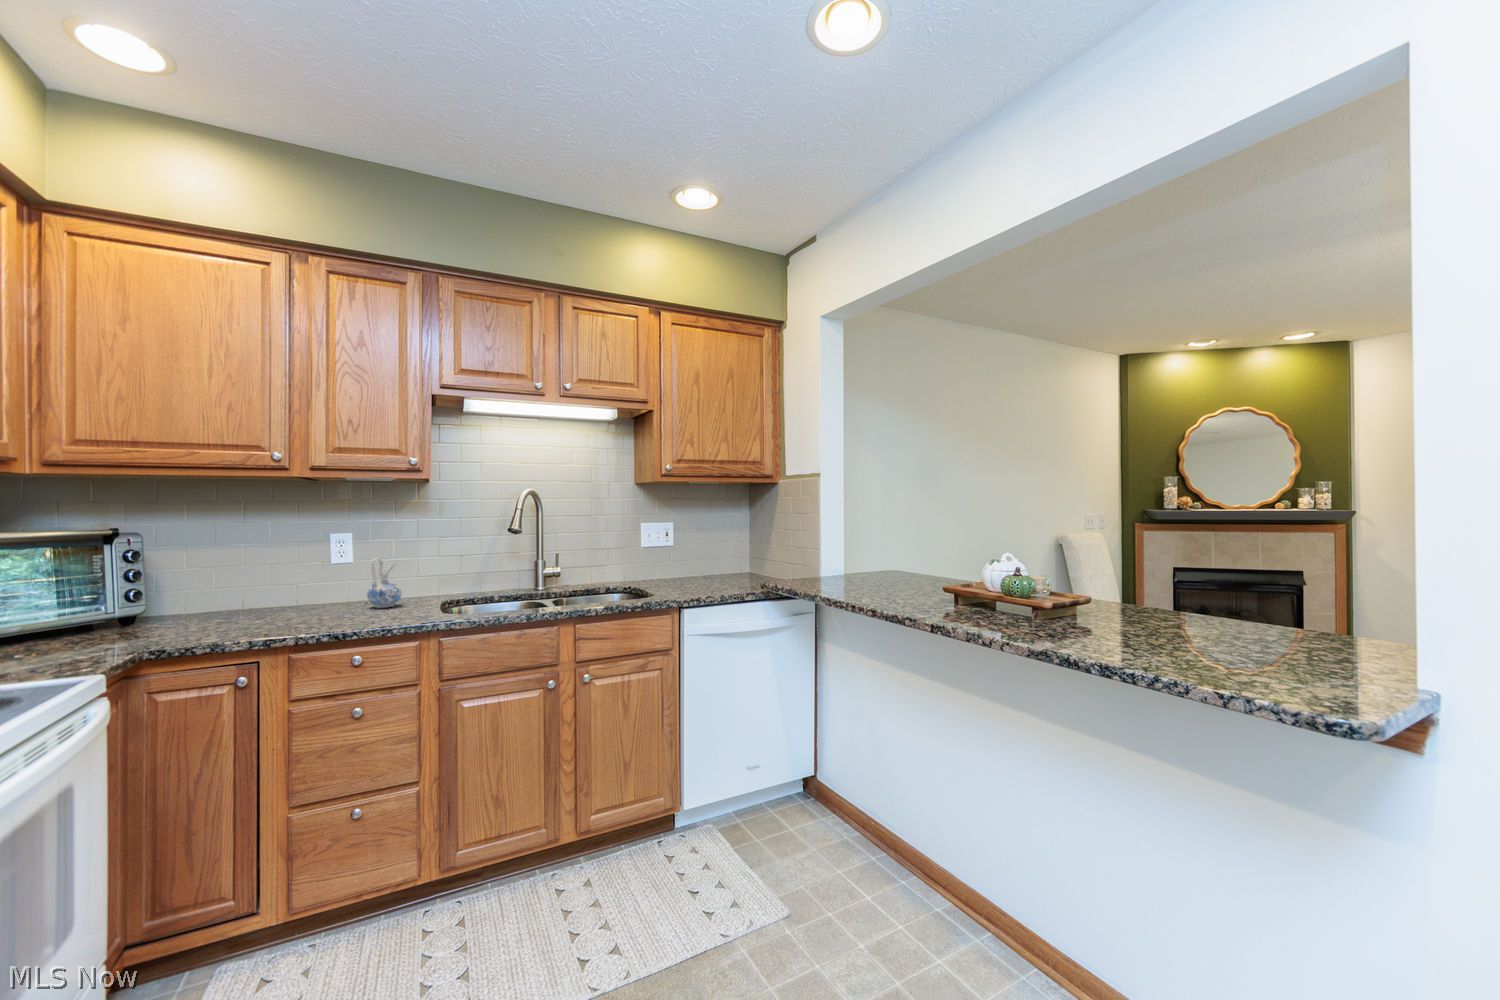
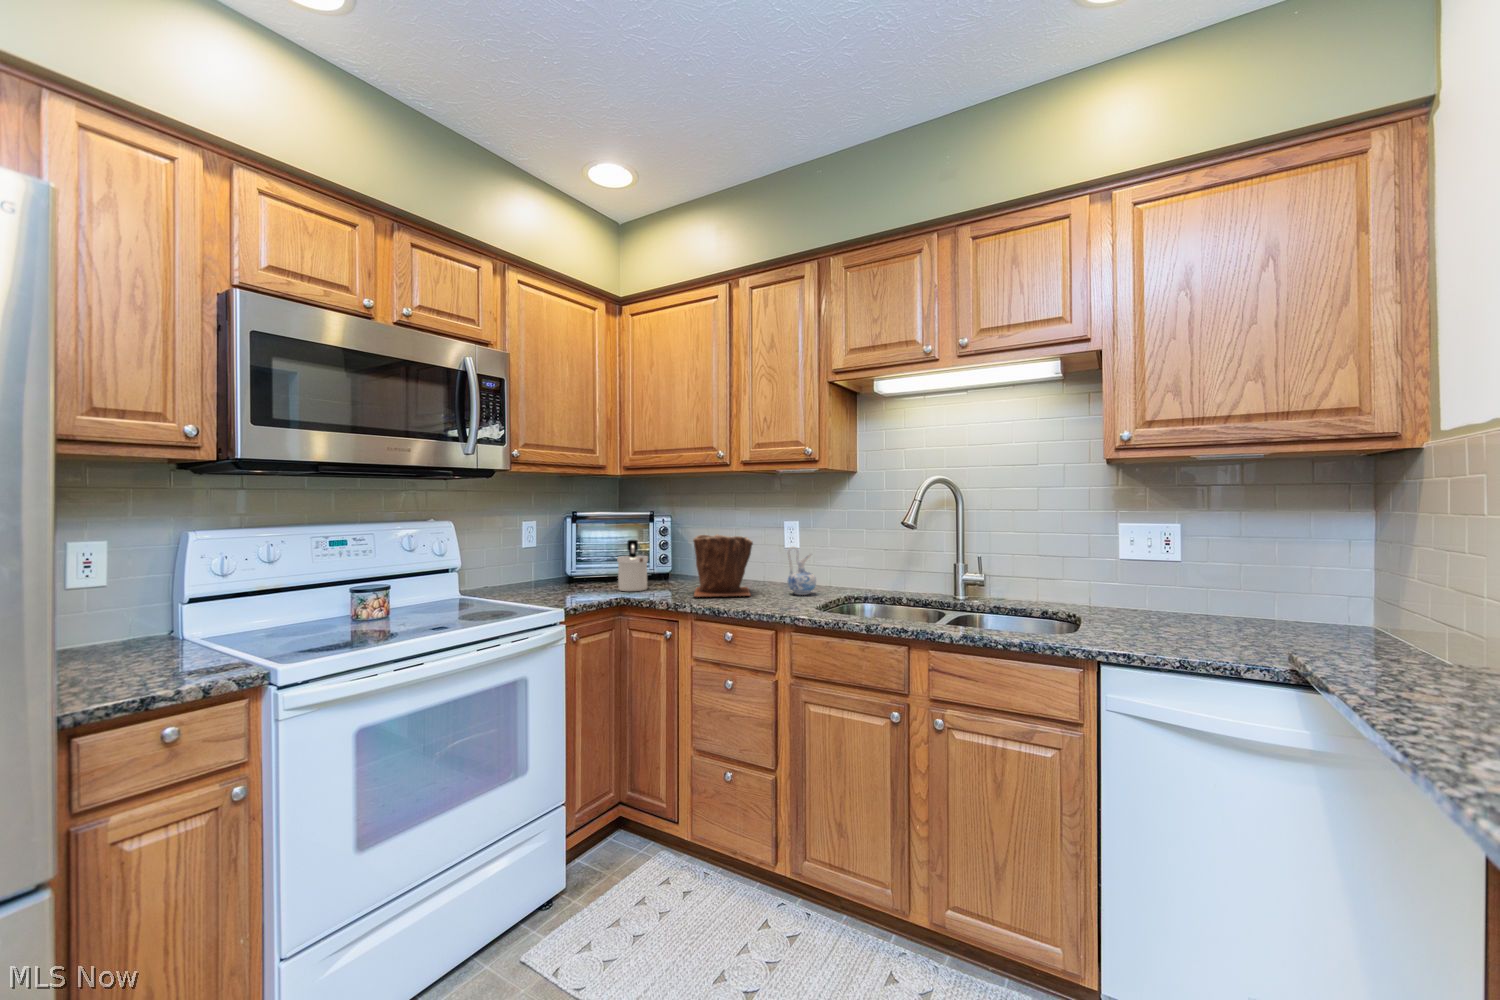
plant pot: none [226,551,337,628] -> present [693,534,753,597]
soap dispenser: none [80,567,146,643] -> present [617,540,648,591]

